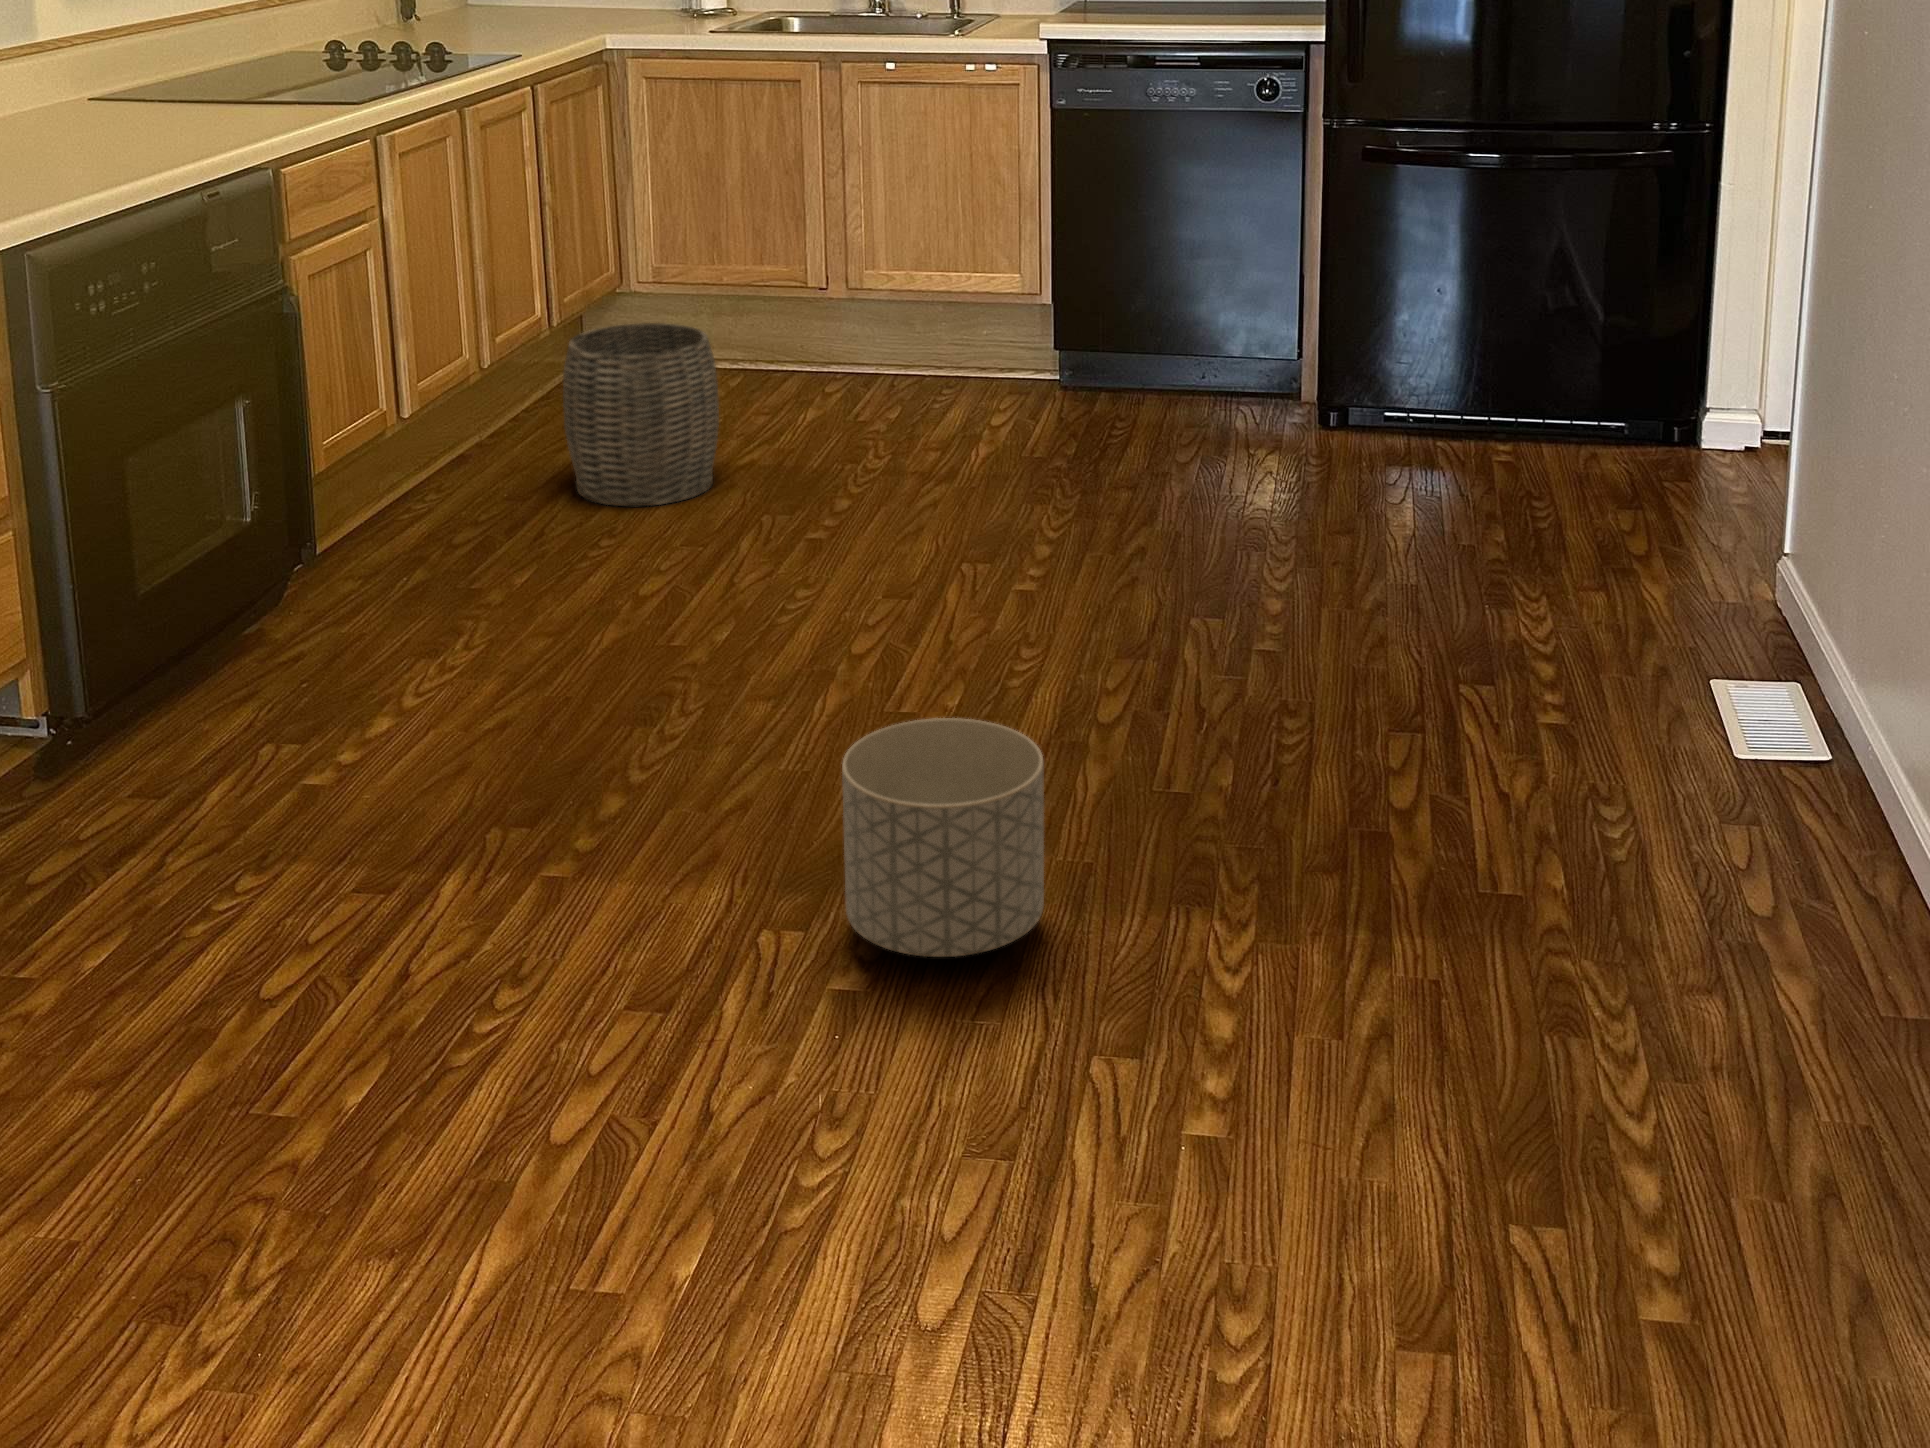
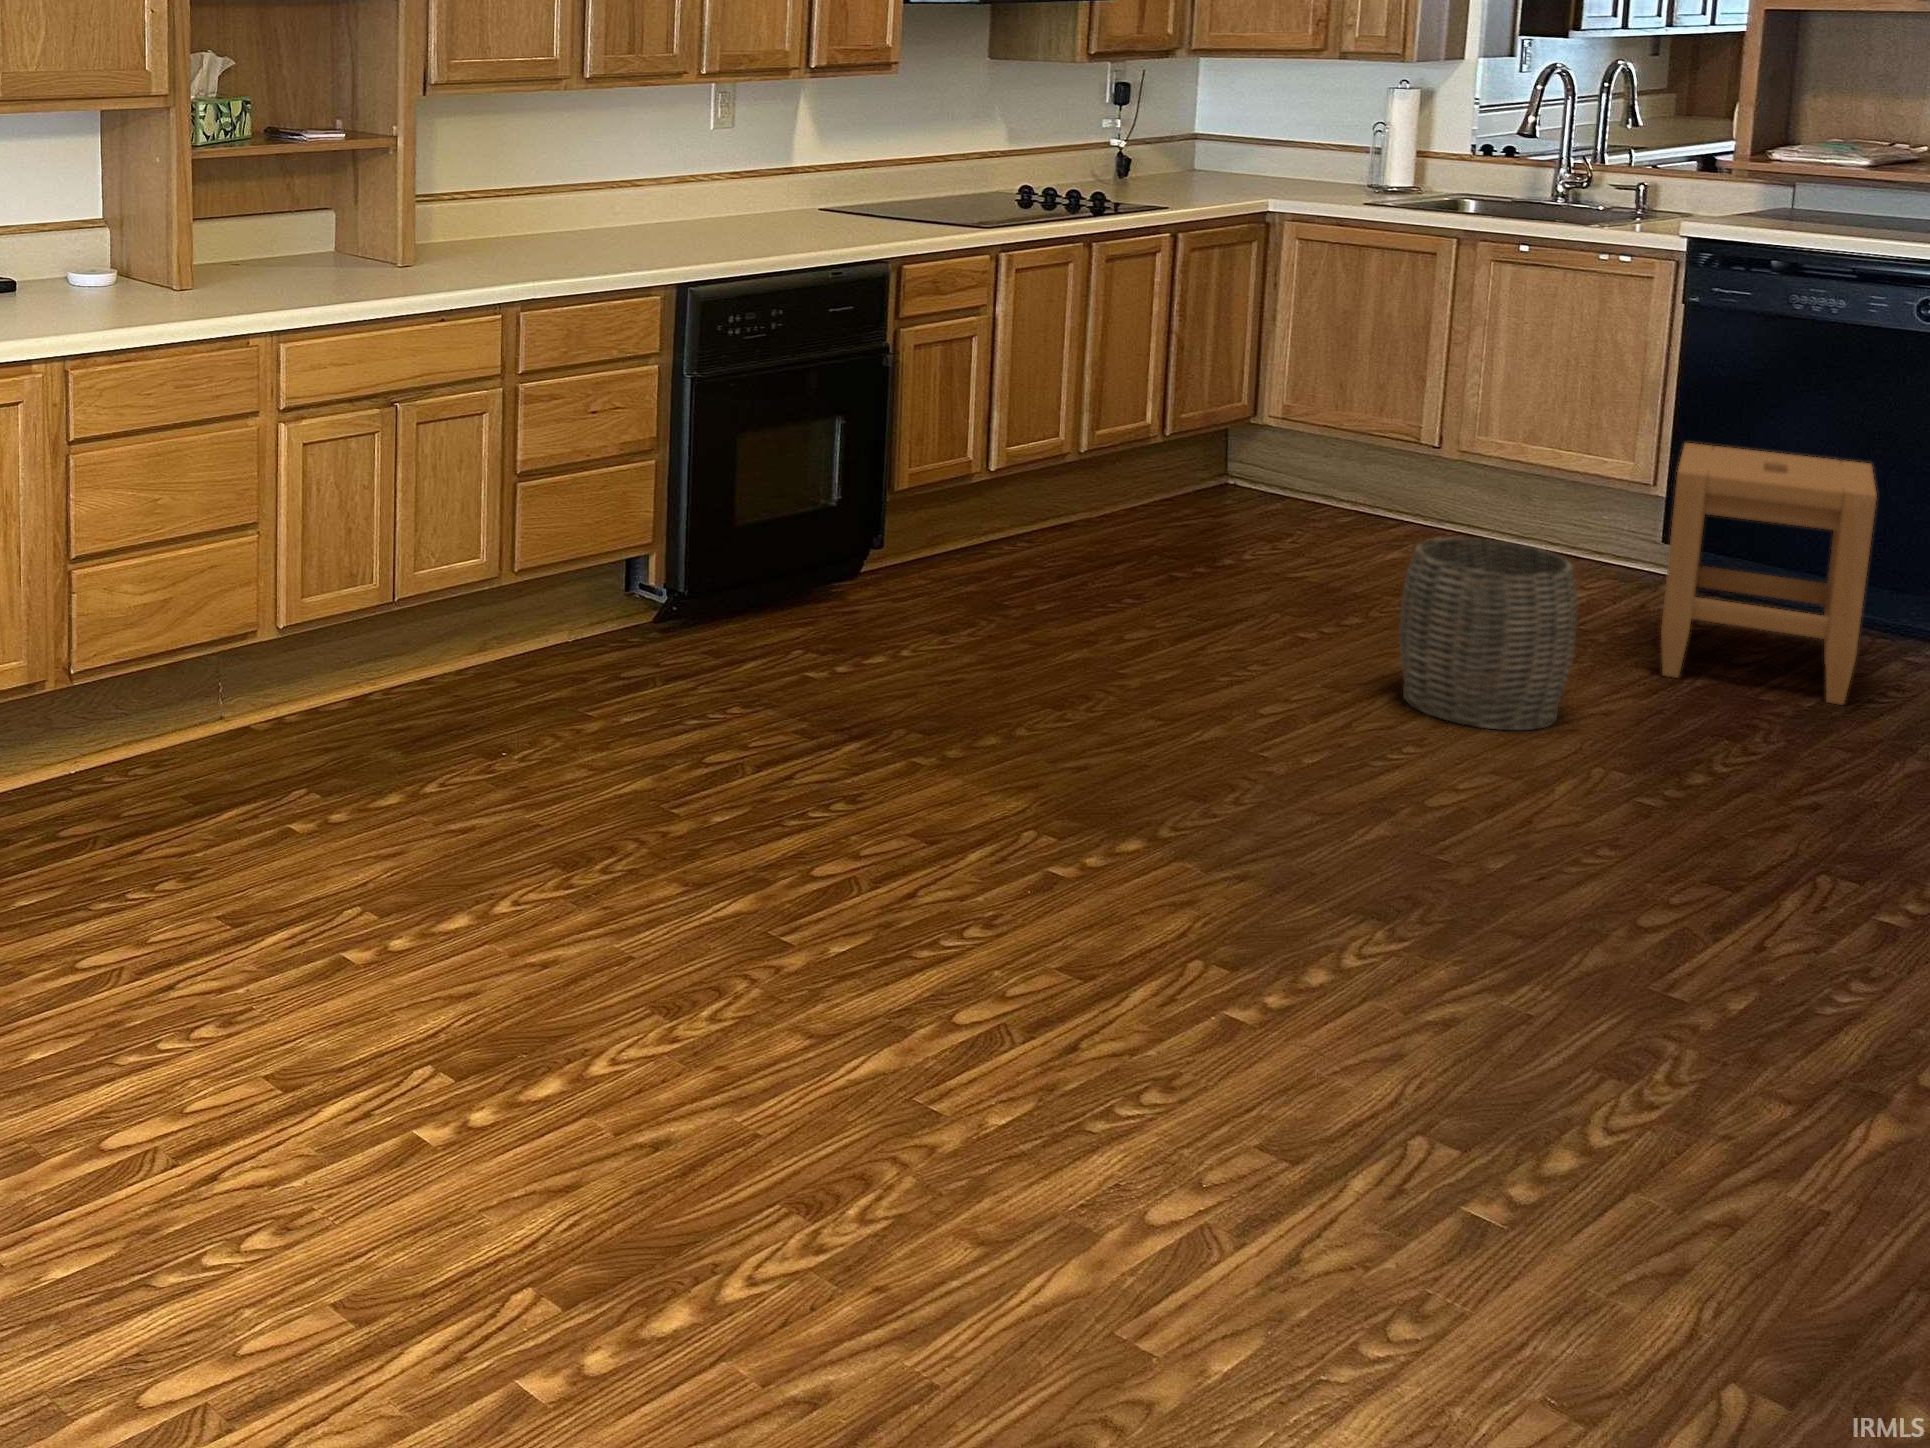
stool: none [758,199,920,418] -> present [1661,443,1877,705]
planter: present [842,718,1044,957] -> none [1505,978,1759,1240]

